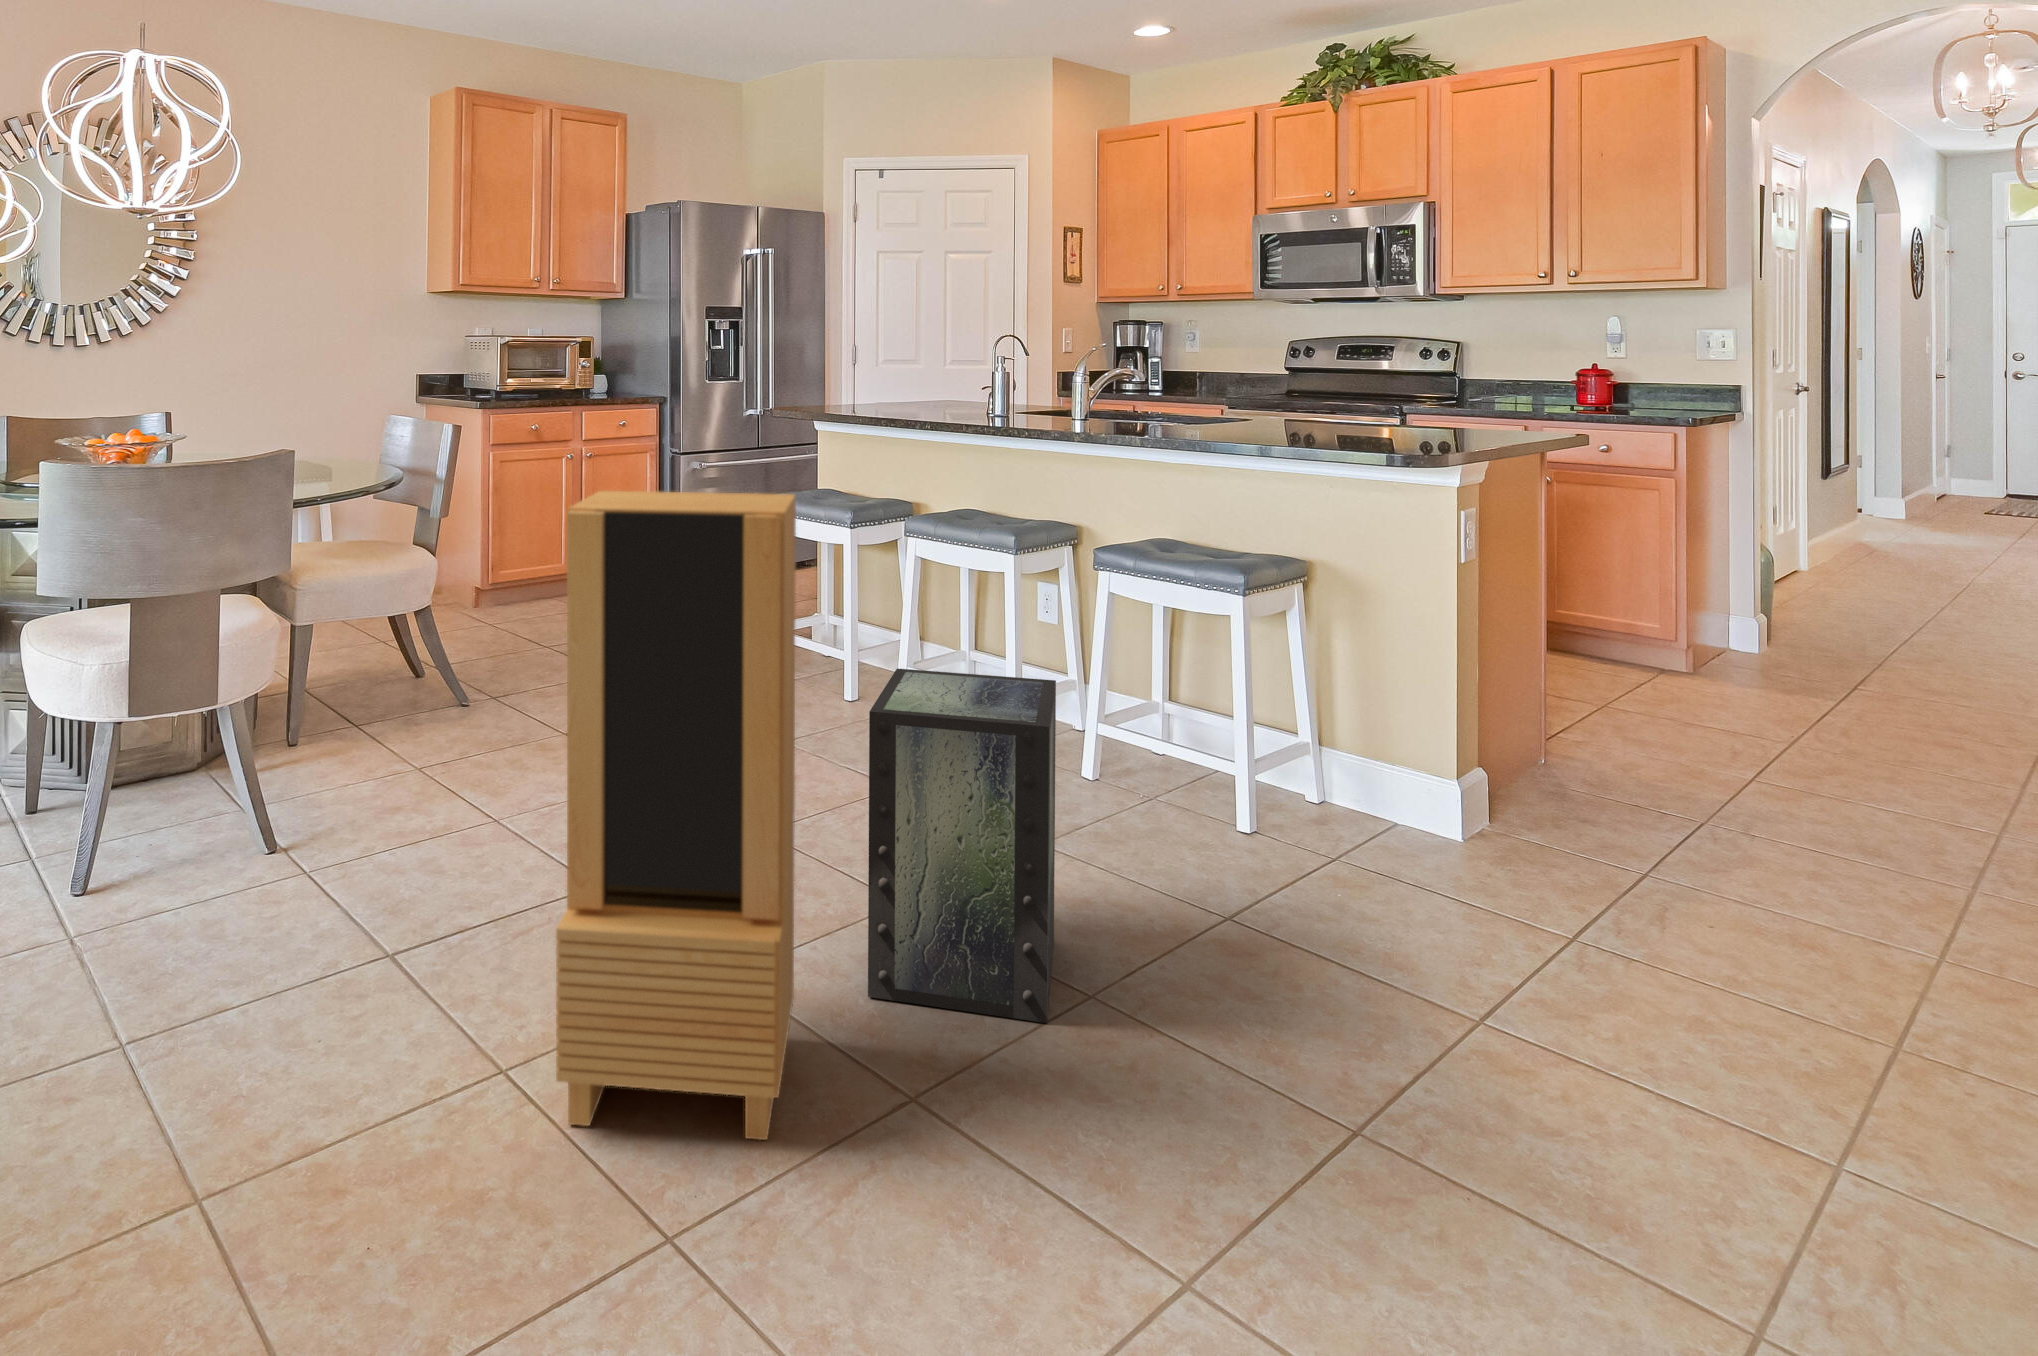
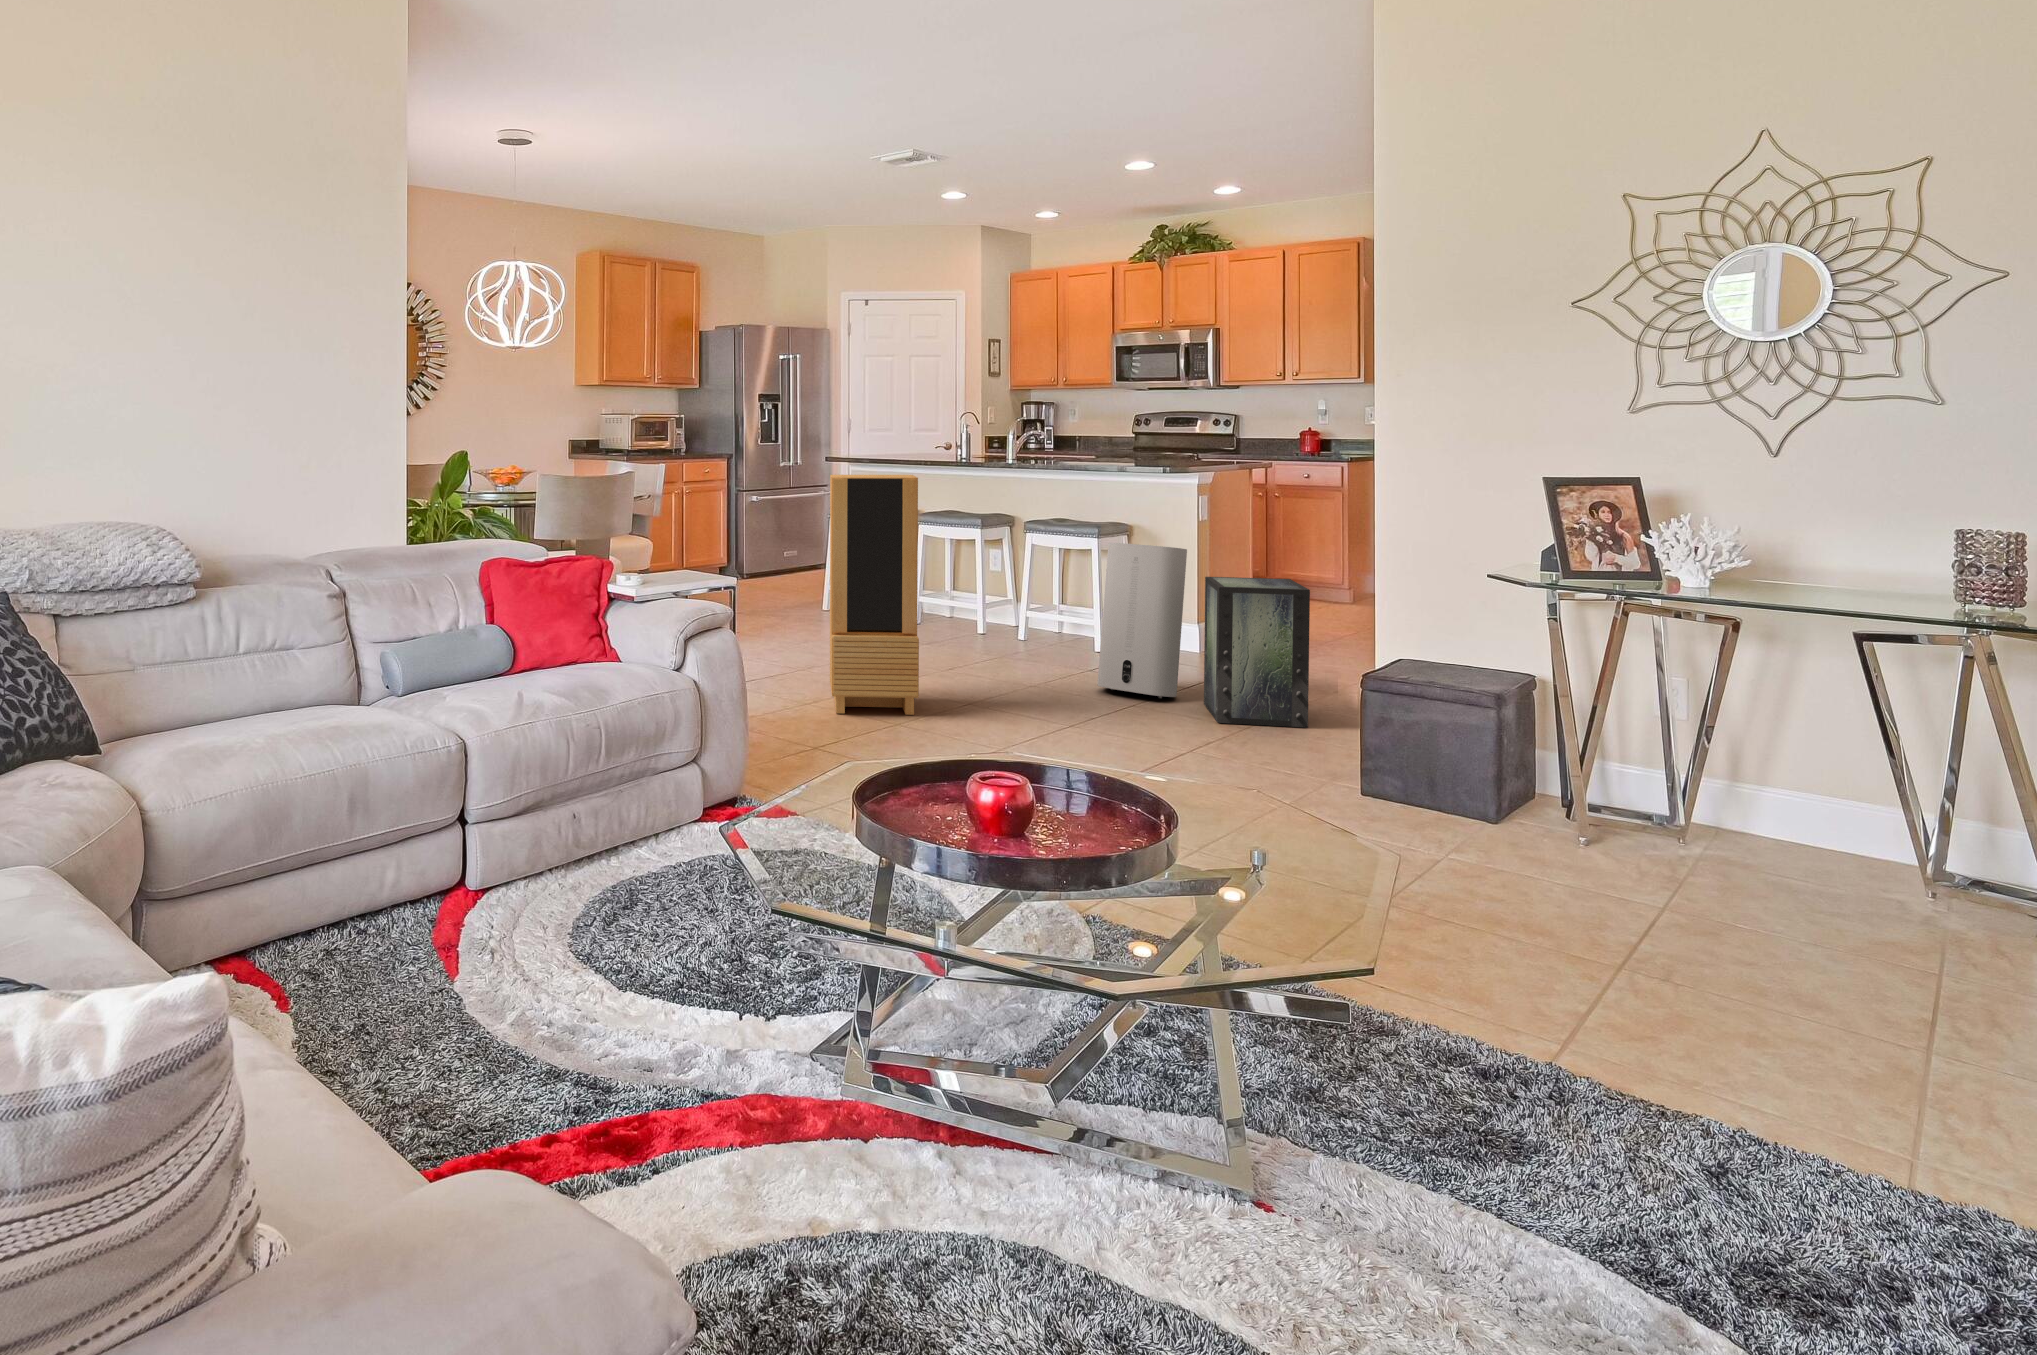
air purifier: none [1252,652,1480,1073] -> present [1097,543,1187,698]
storage box: present [868,669,1056,1023] -> present [1204,577,1310,728]

